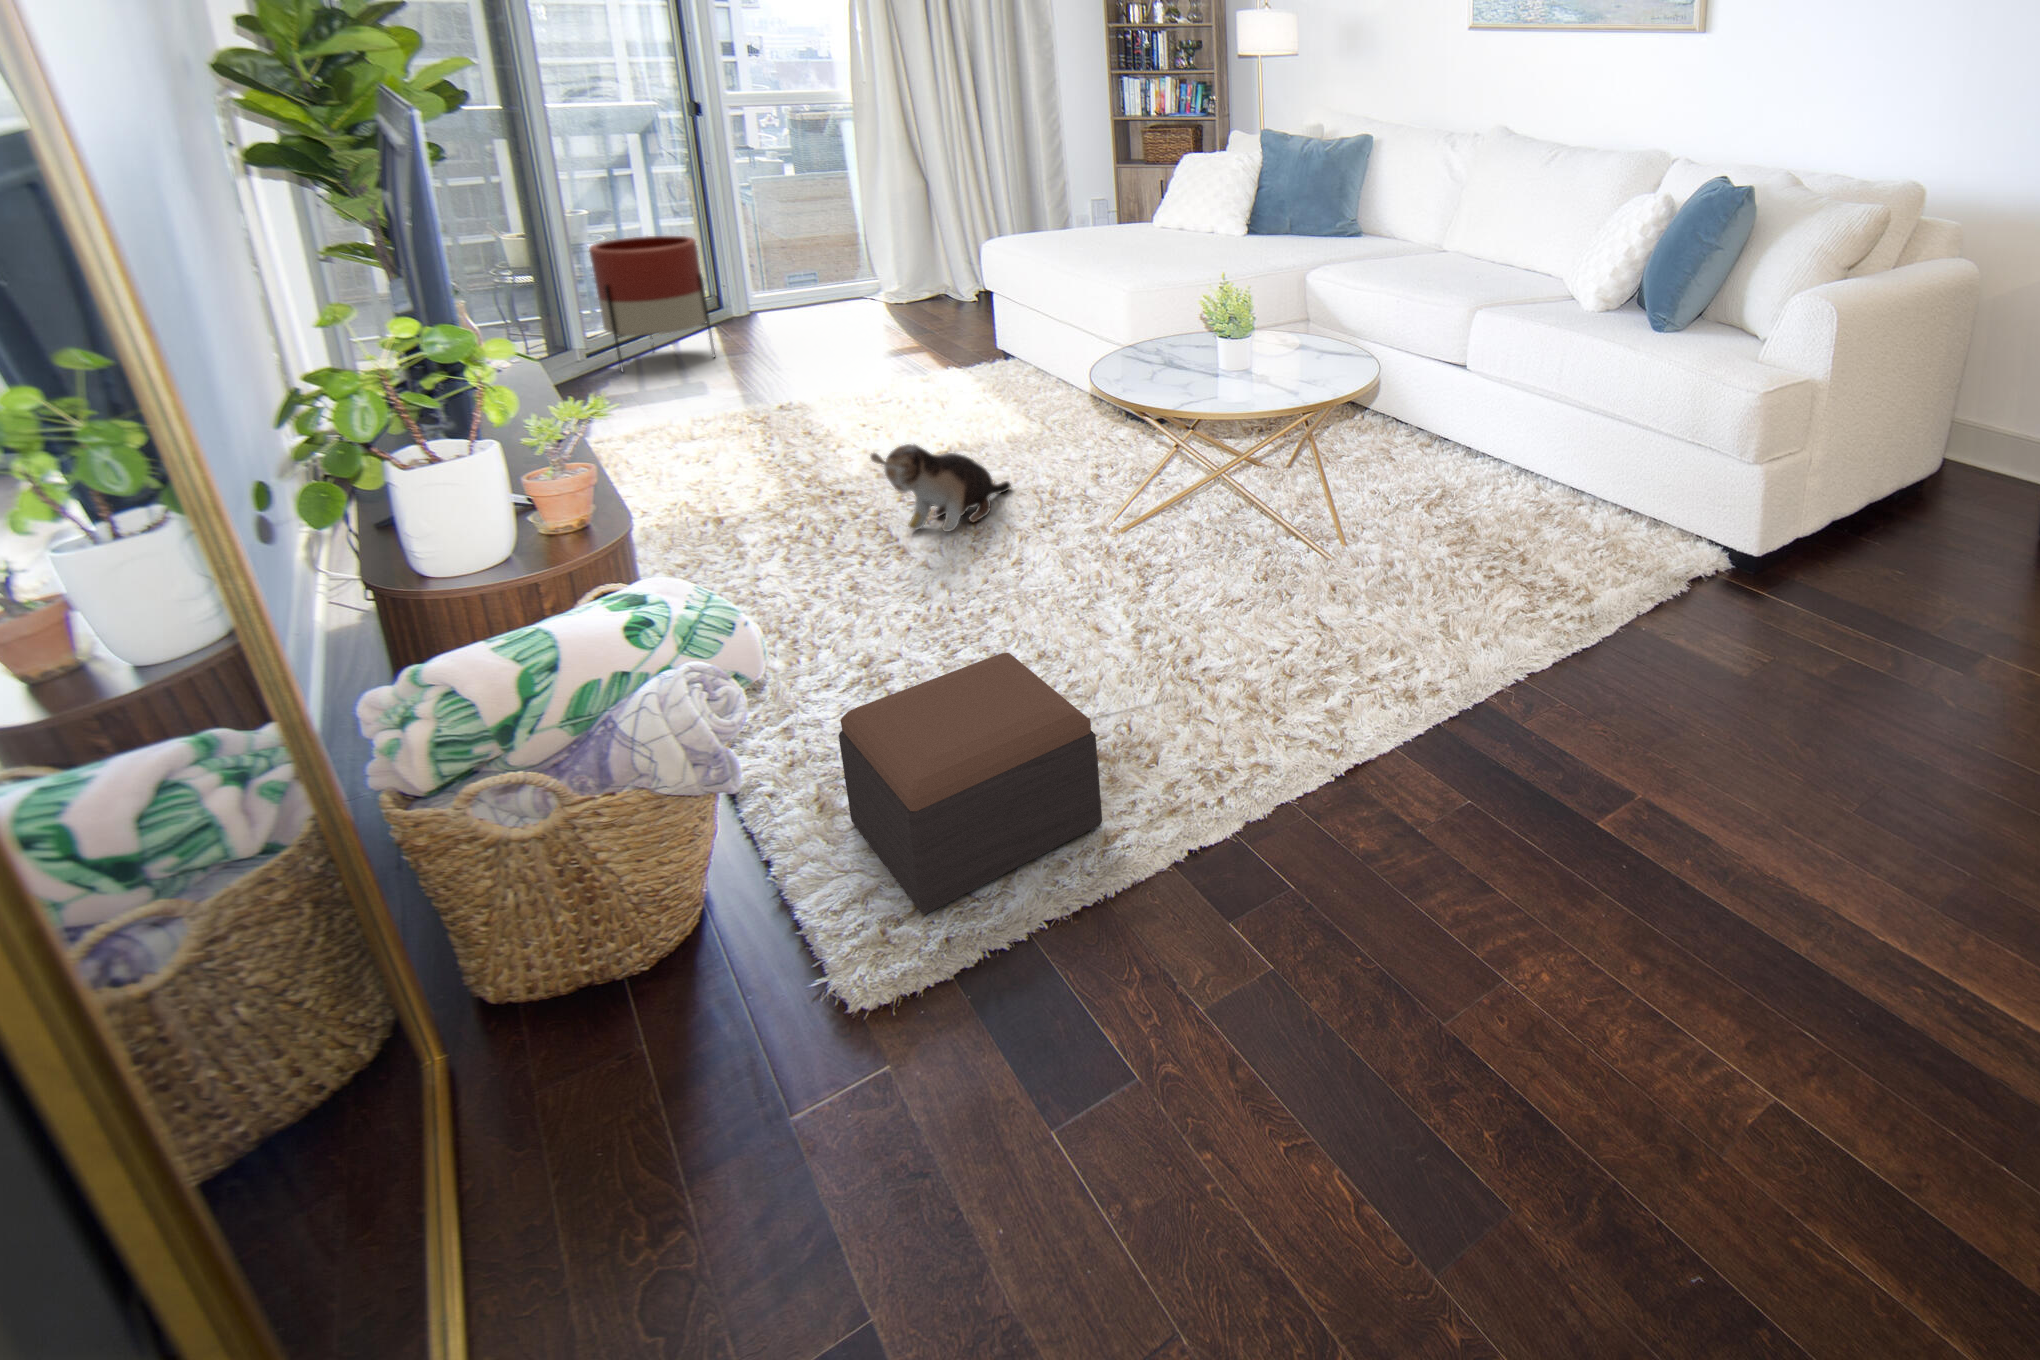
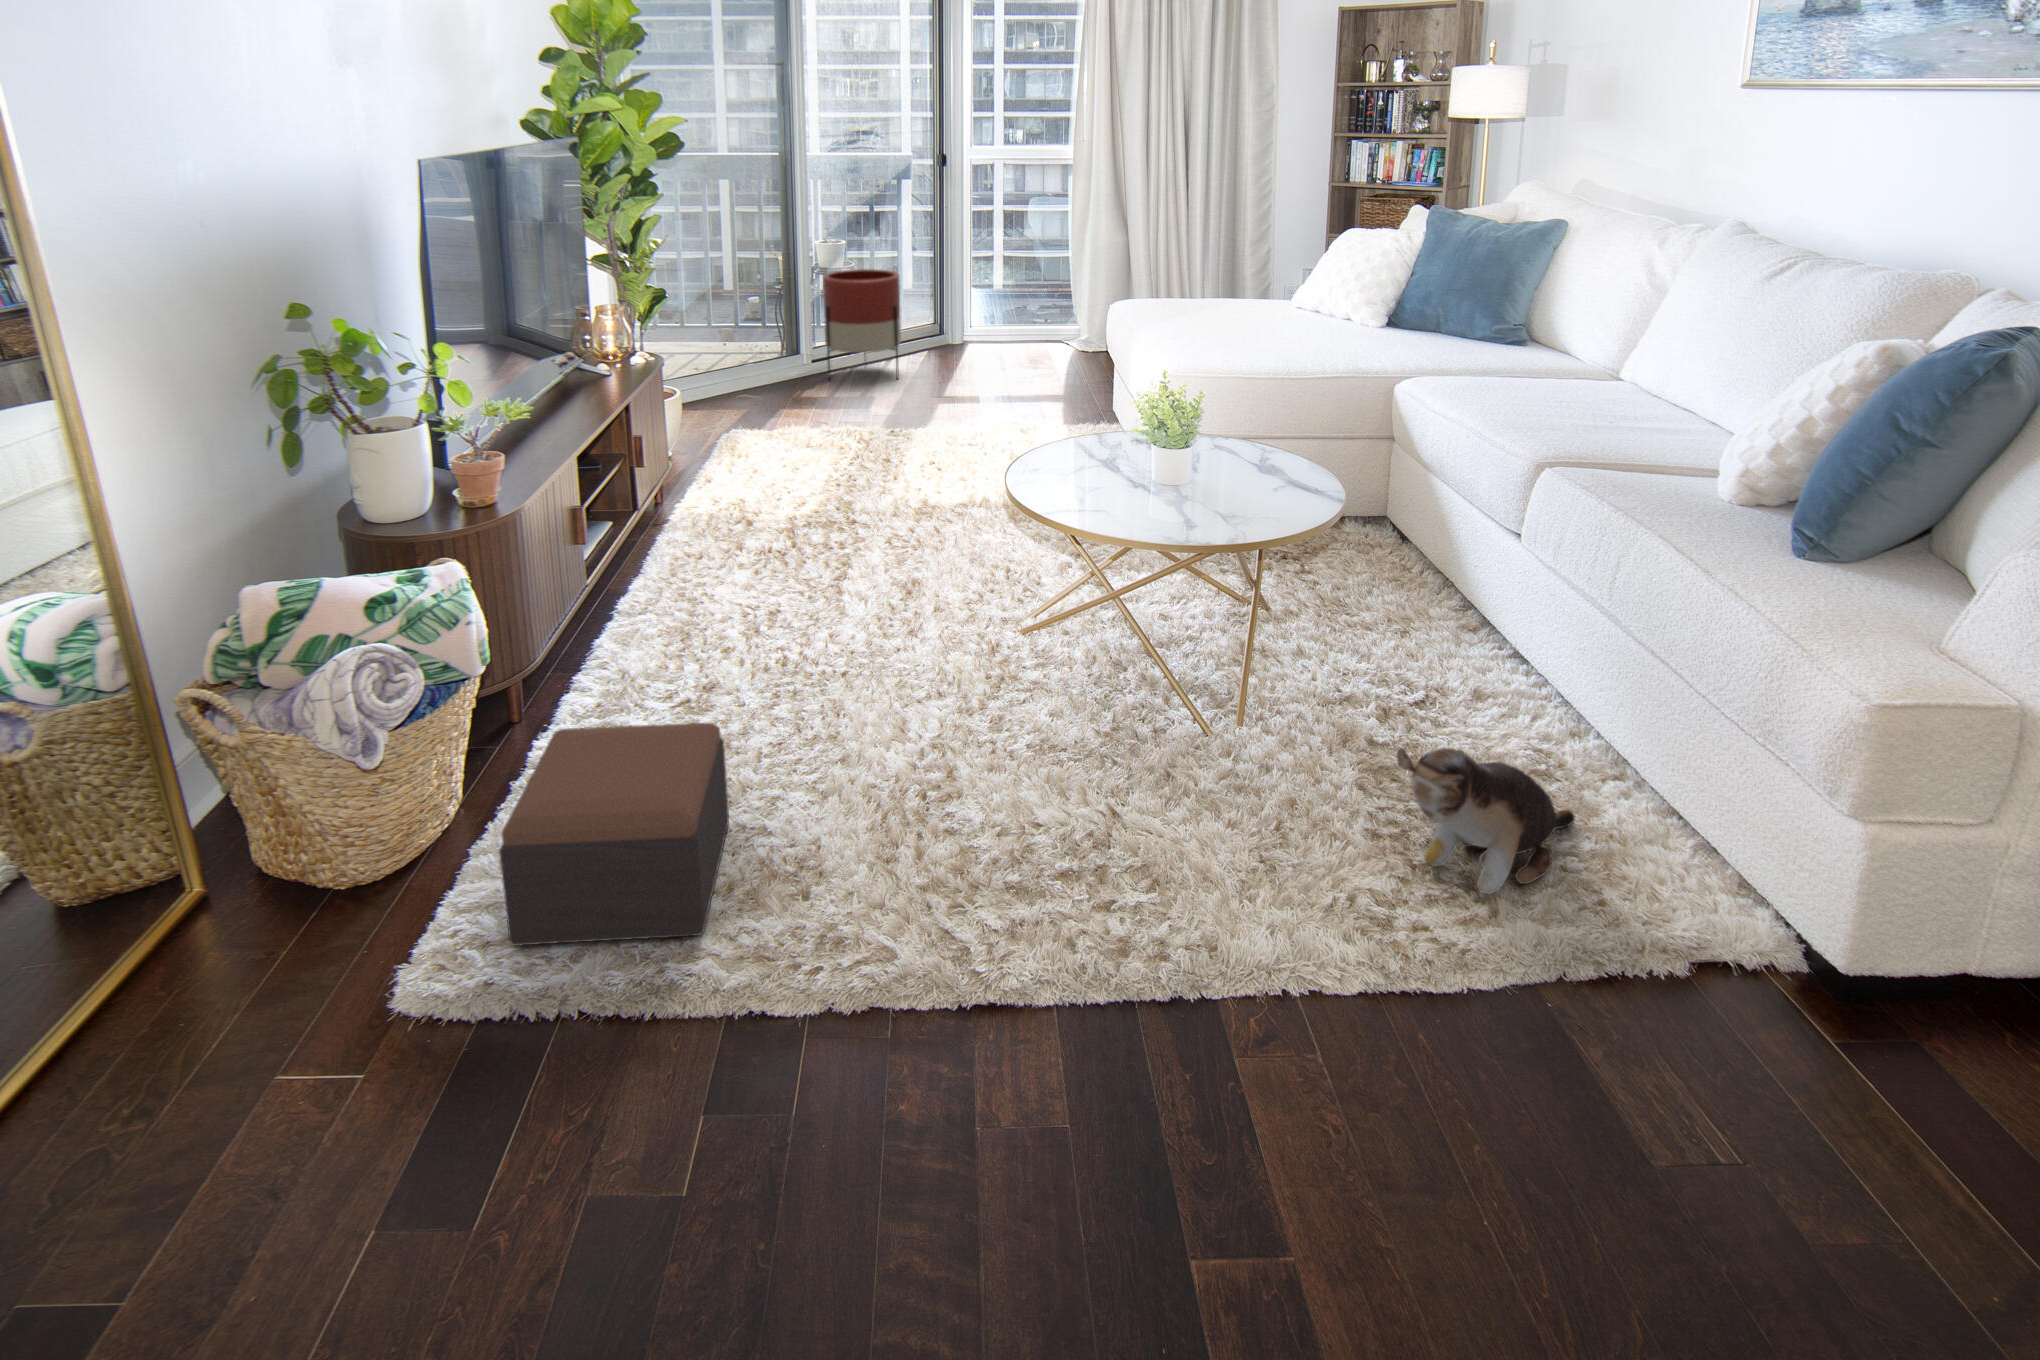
plush toy: present [871,444,1011,532] -> present [1397,748,1575,894]

